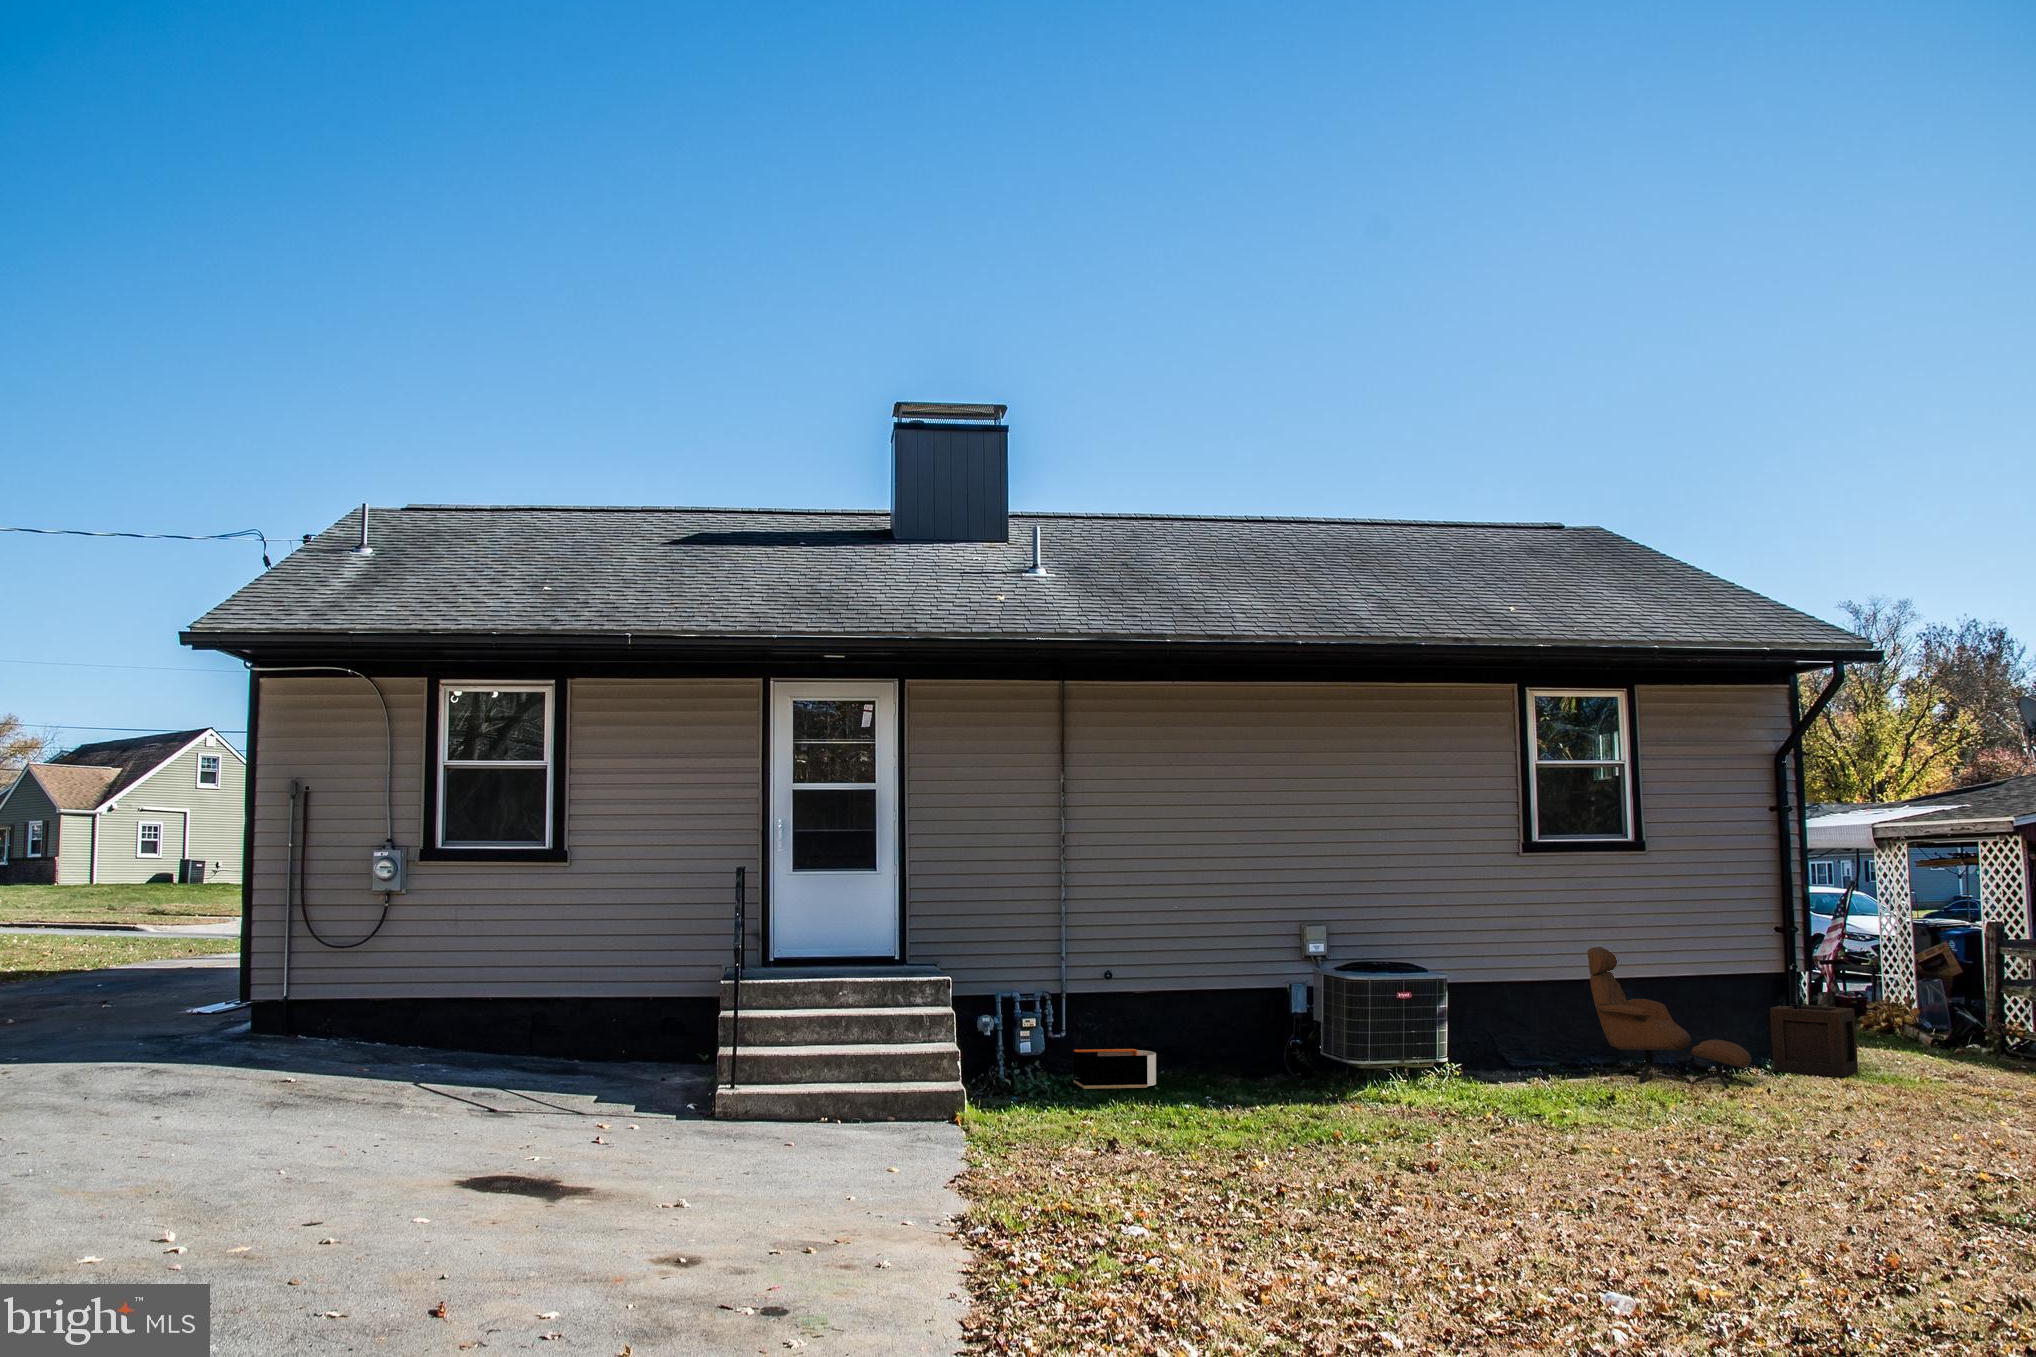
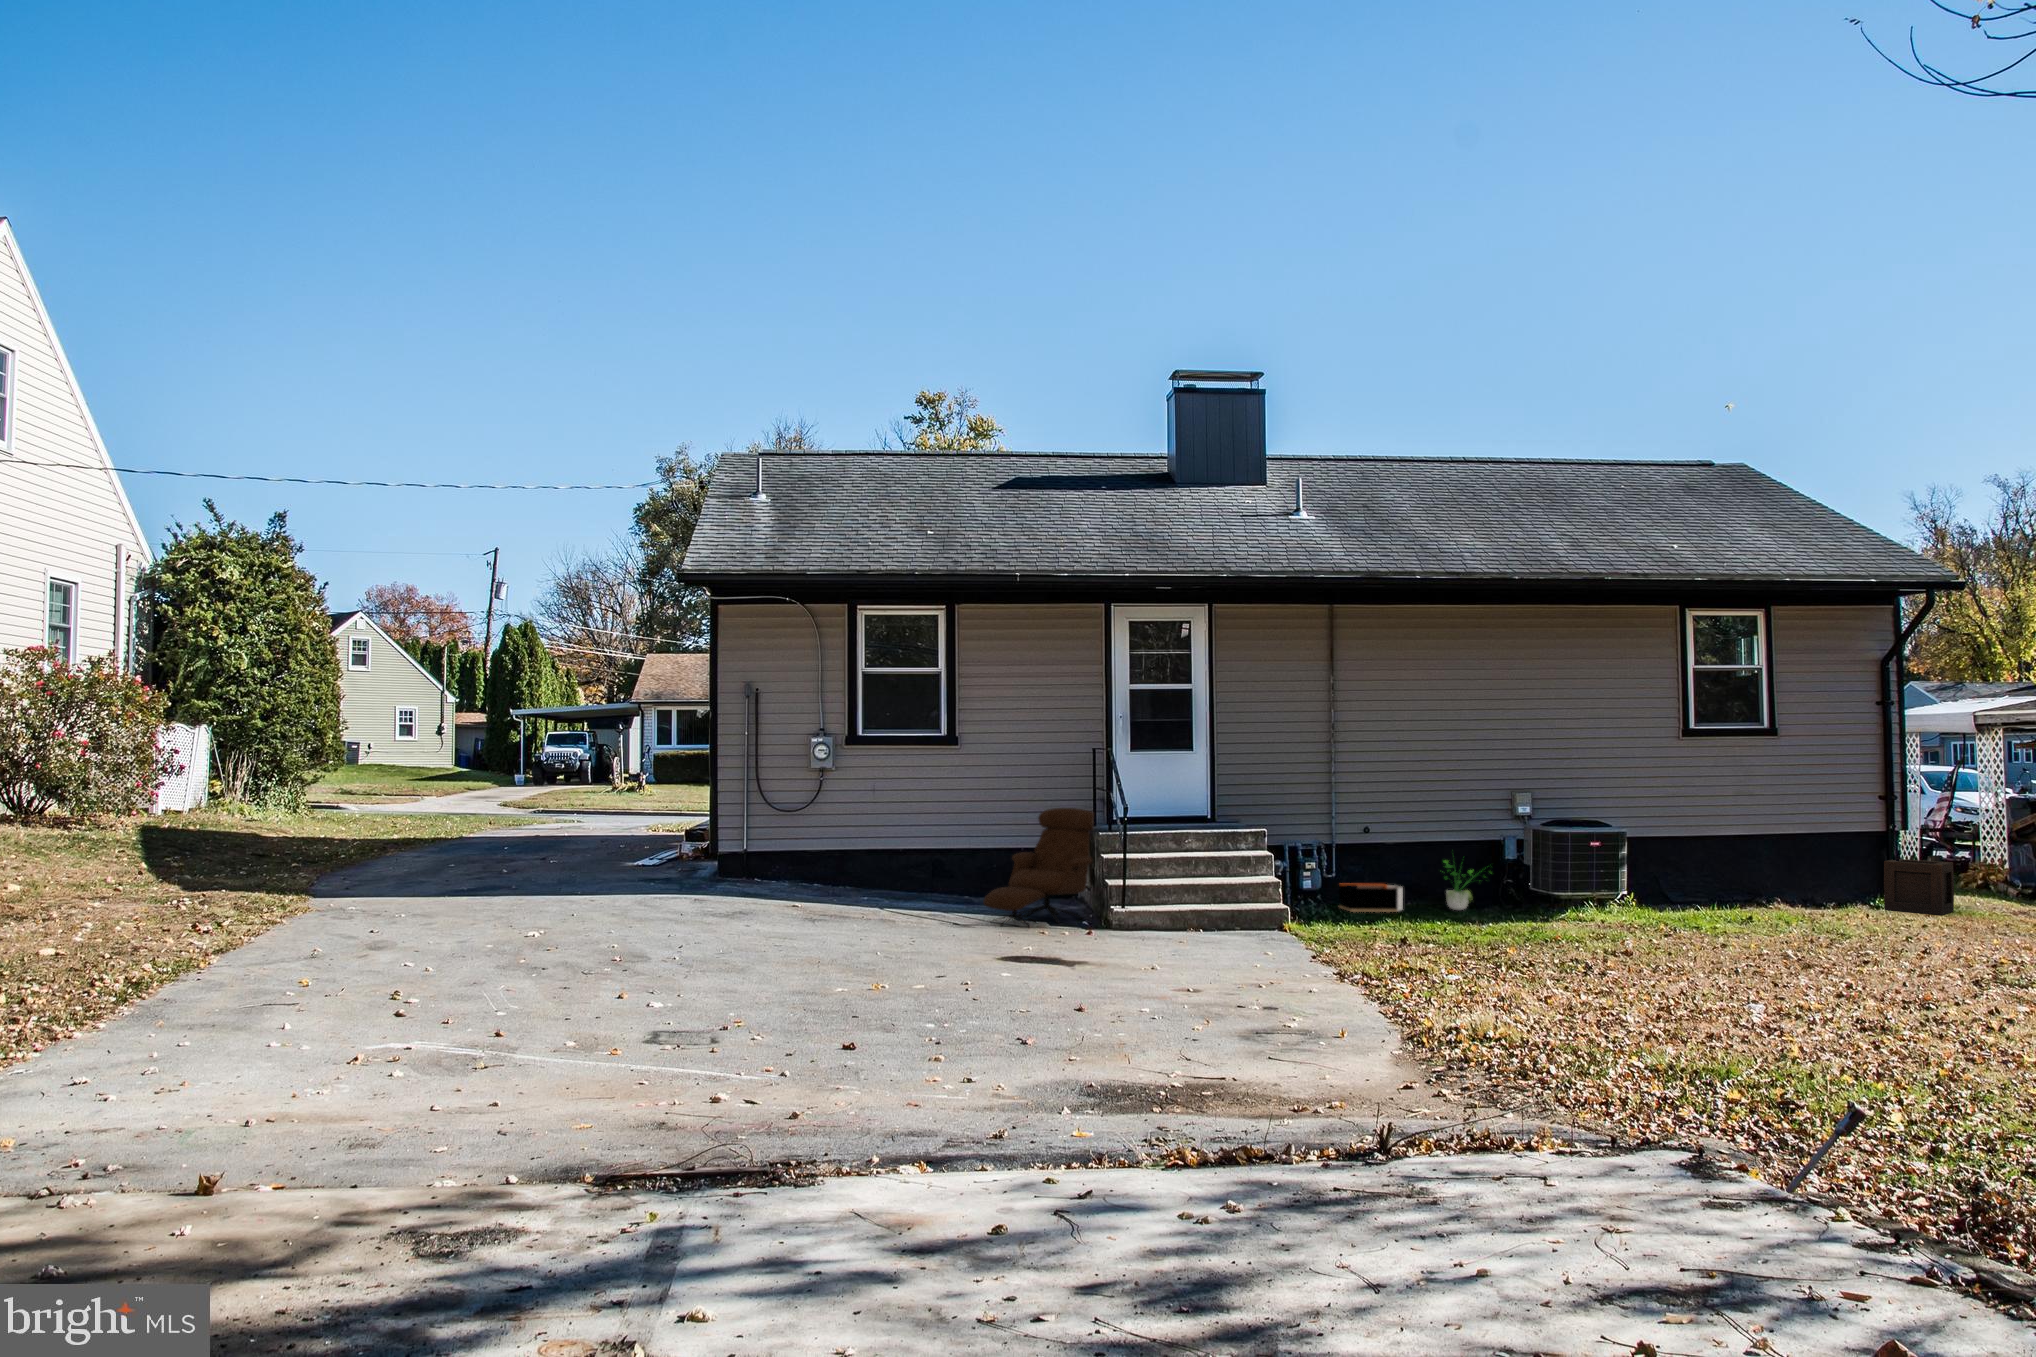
lounge chair: present [1587,947,1752,1088] -> present [983,808,1094,926]
potted plant: none [1202,999,1278,1084] -> present [1444,861,1492,910]

